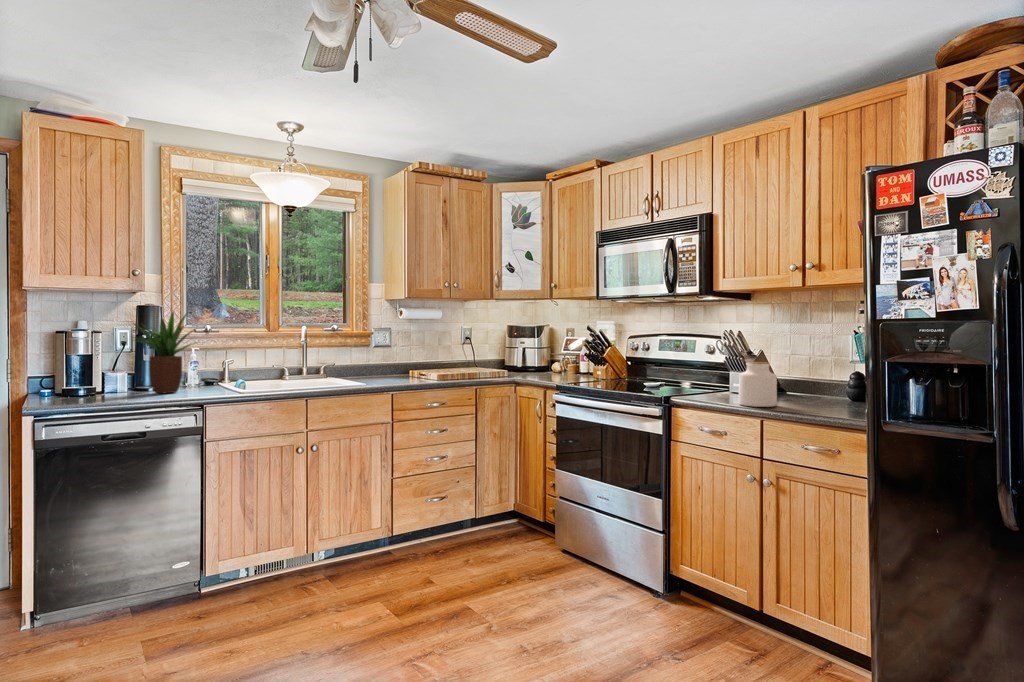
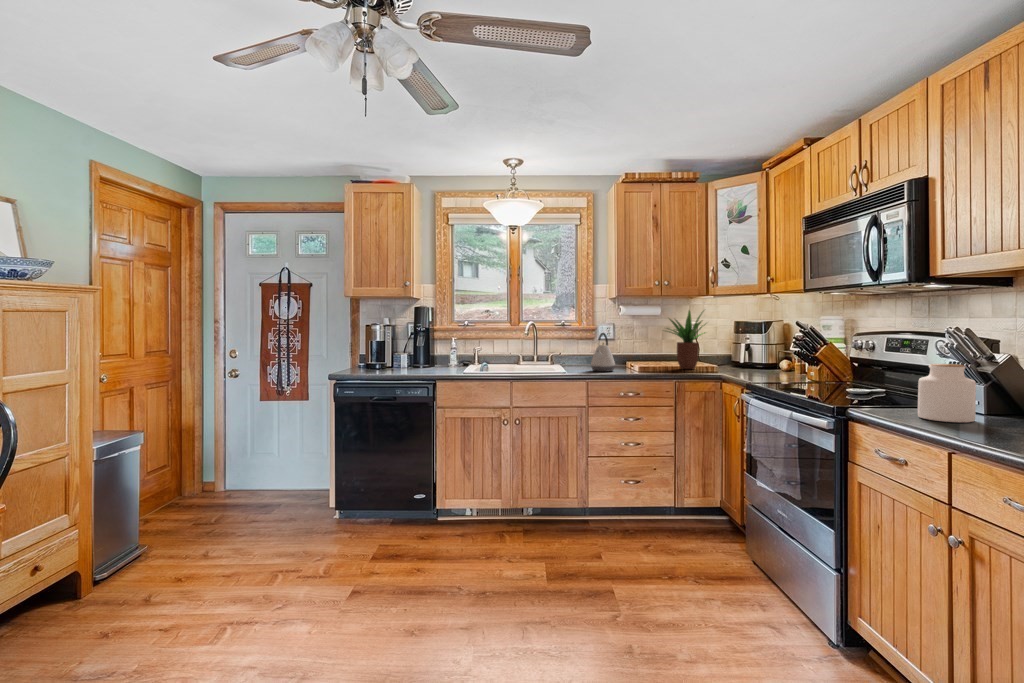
potted plant: present [134,312,195,394] -> present [667,310,705,369]
kettle: none [386,338,413,382] -> present [591,333,615,372]

